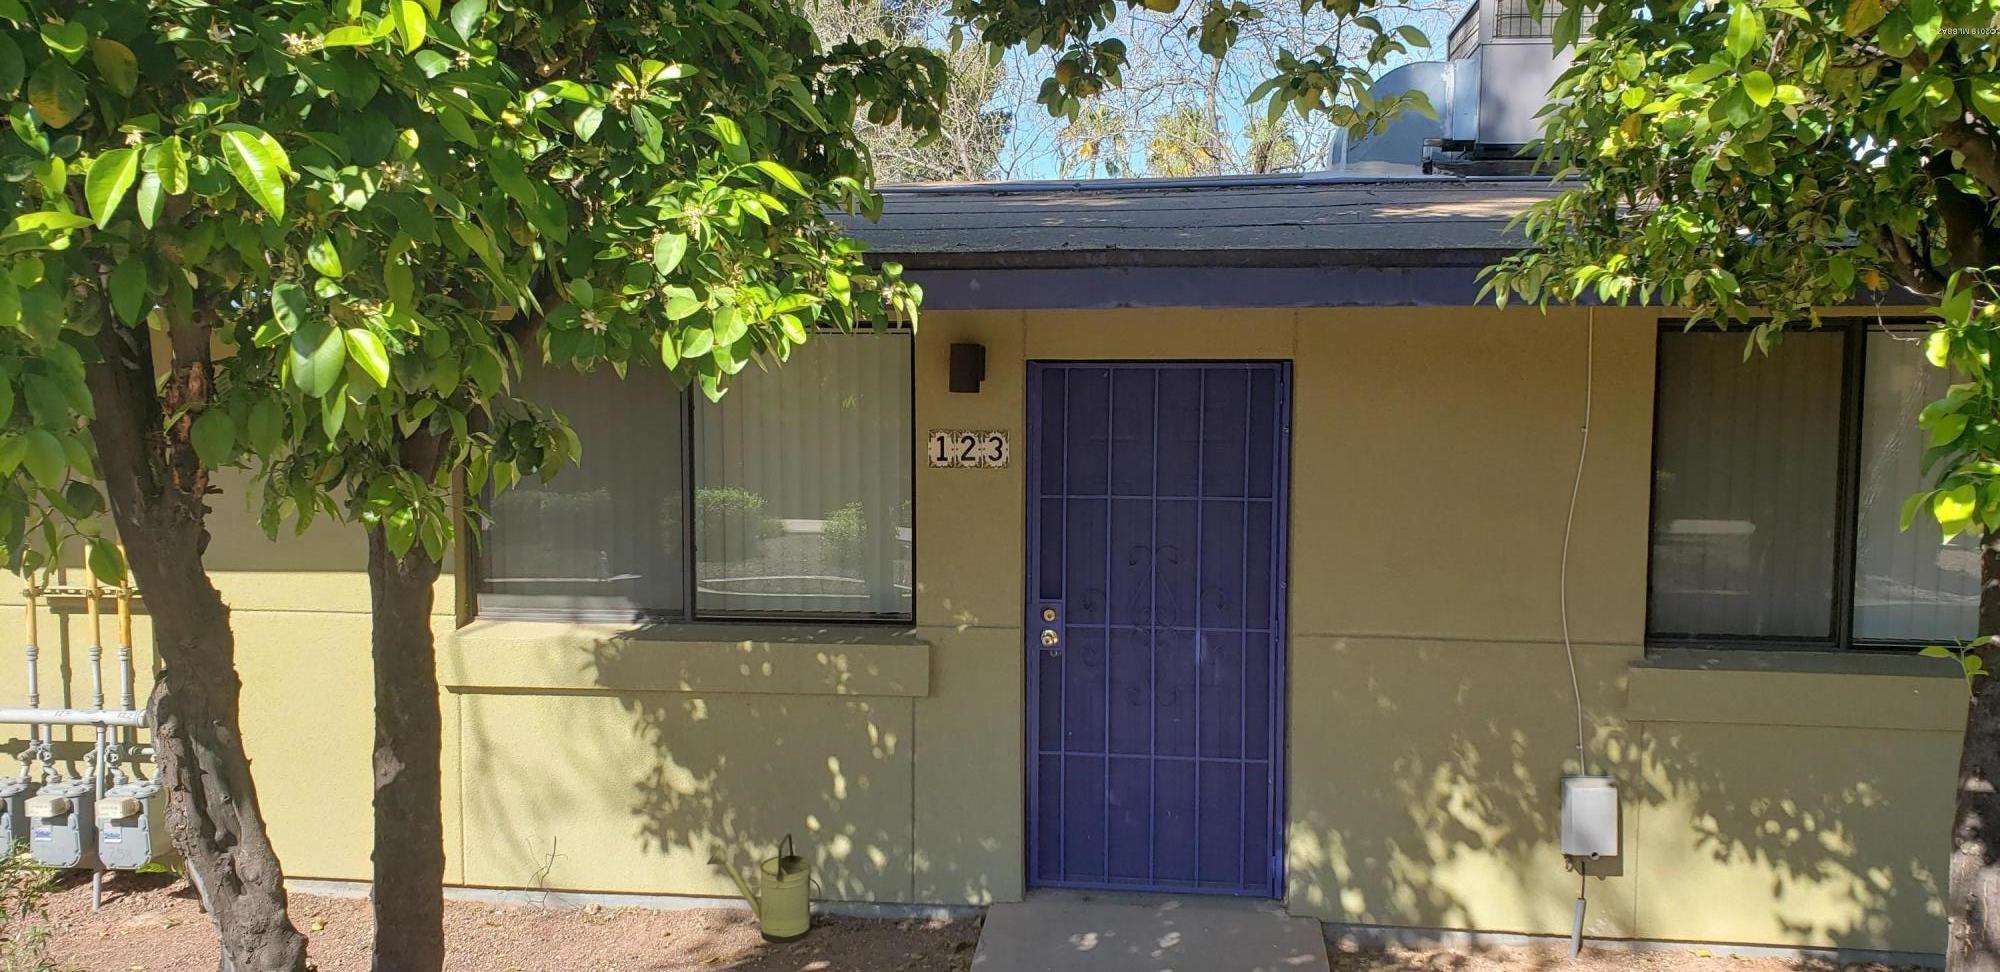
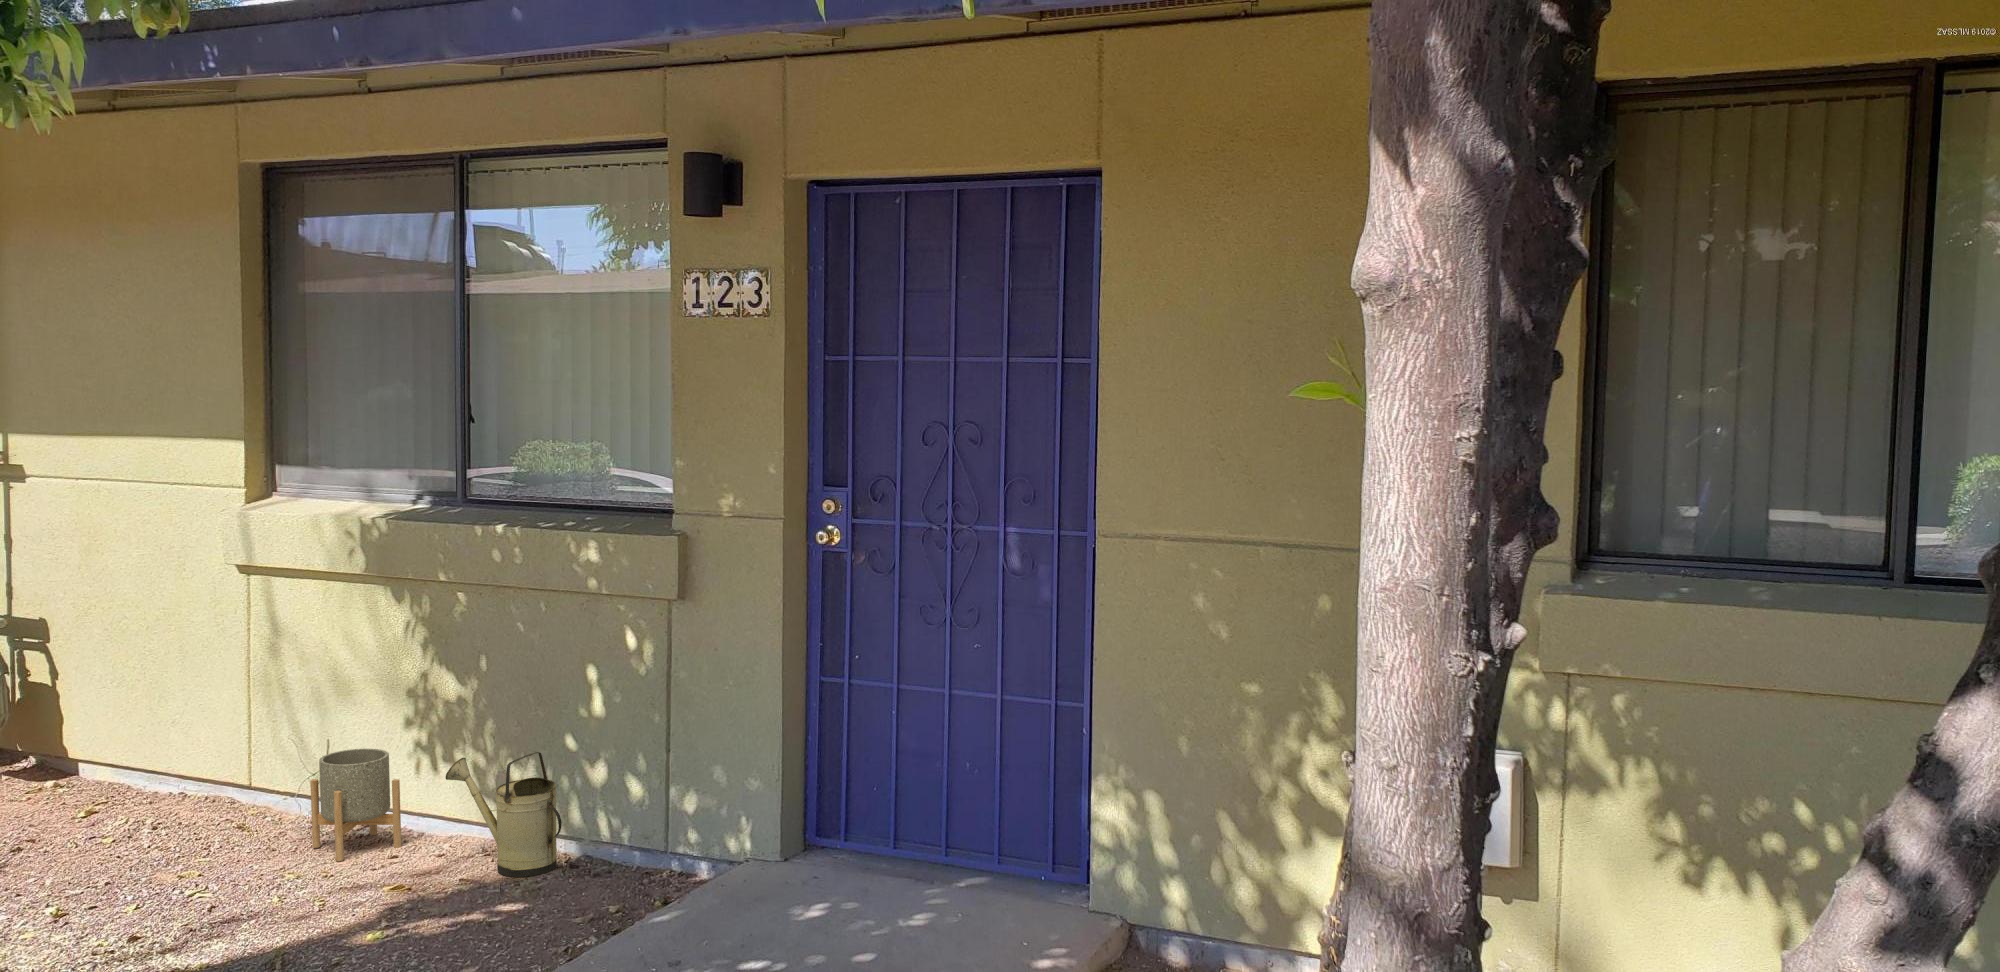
planter: none [565,842,647,947] -> present [310,749,401,861]

